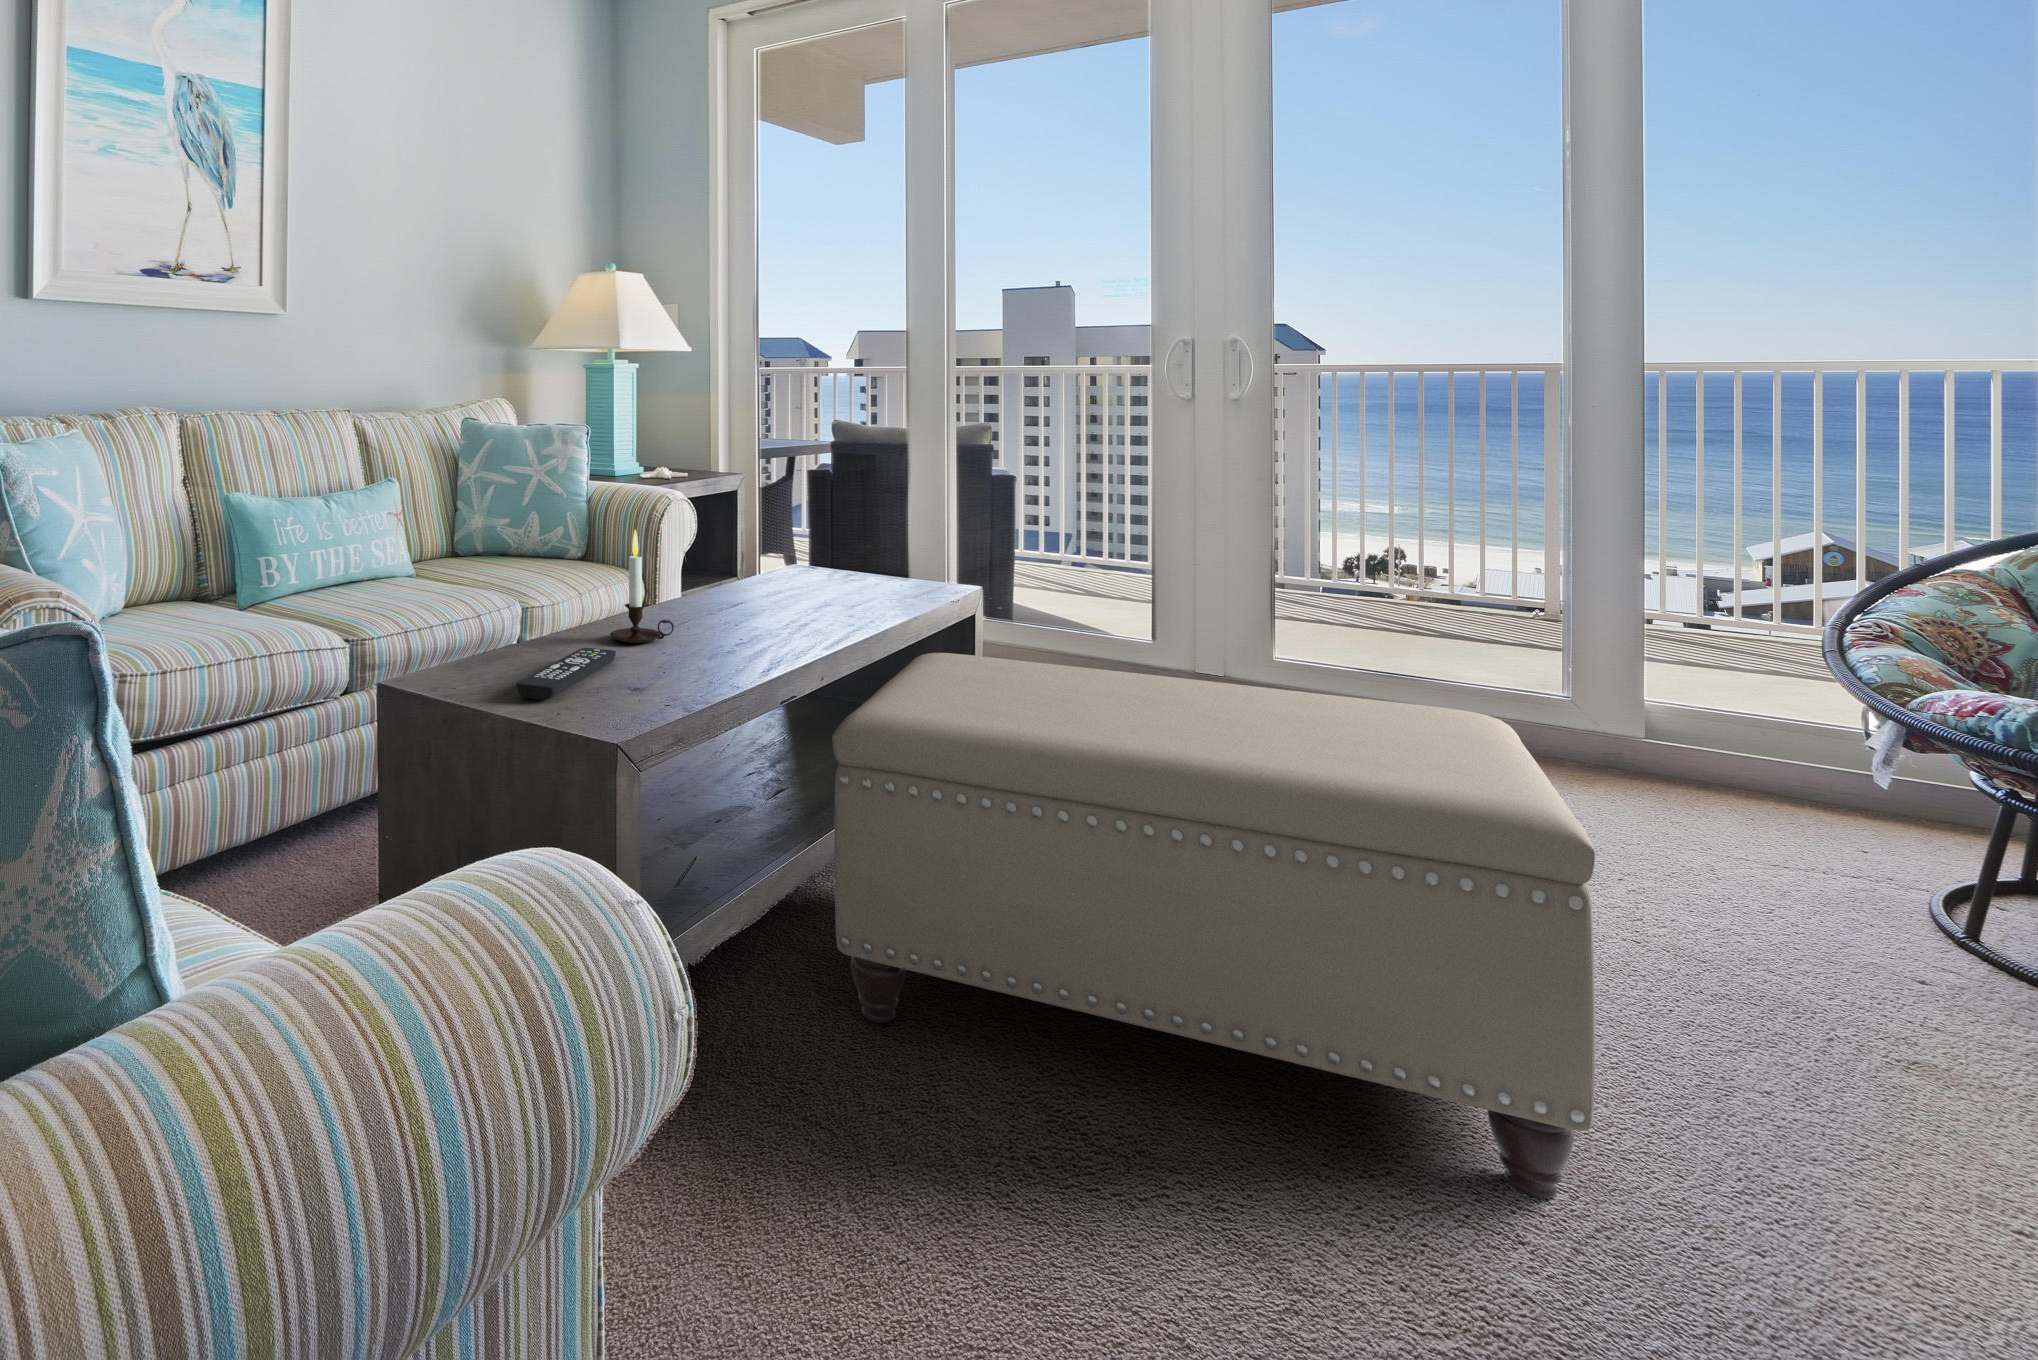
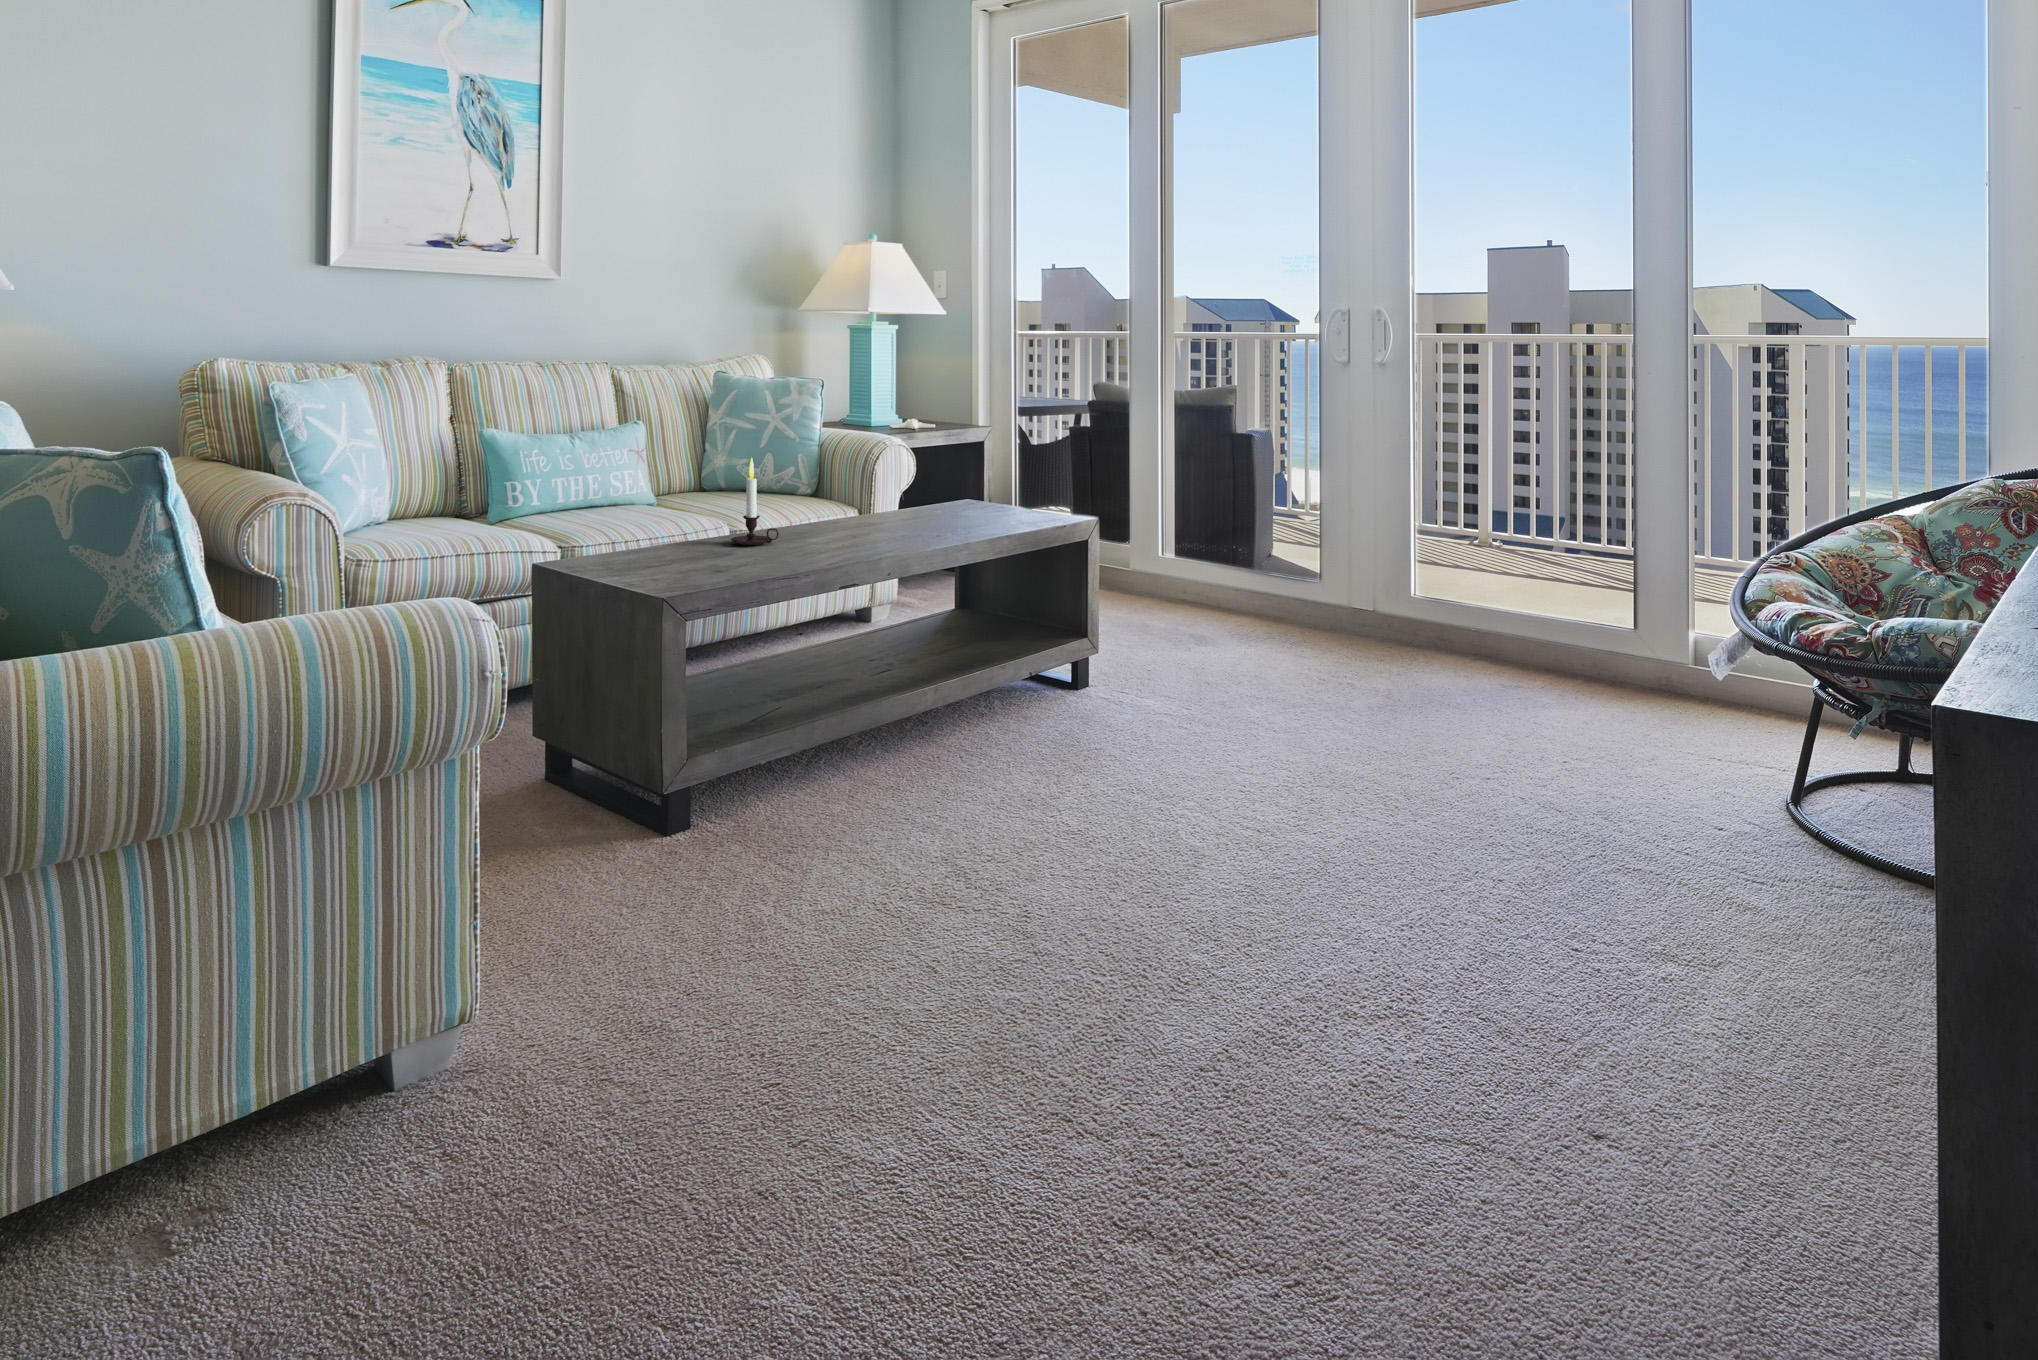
remote control: present [517,648,616,699] -> none [617,545,717,573]
ottoman: present [832,653,1596,1199] -> none [836,559,1347,909]

